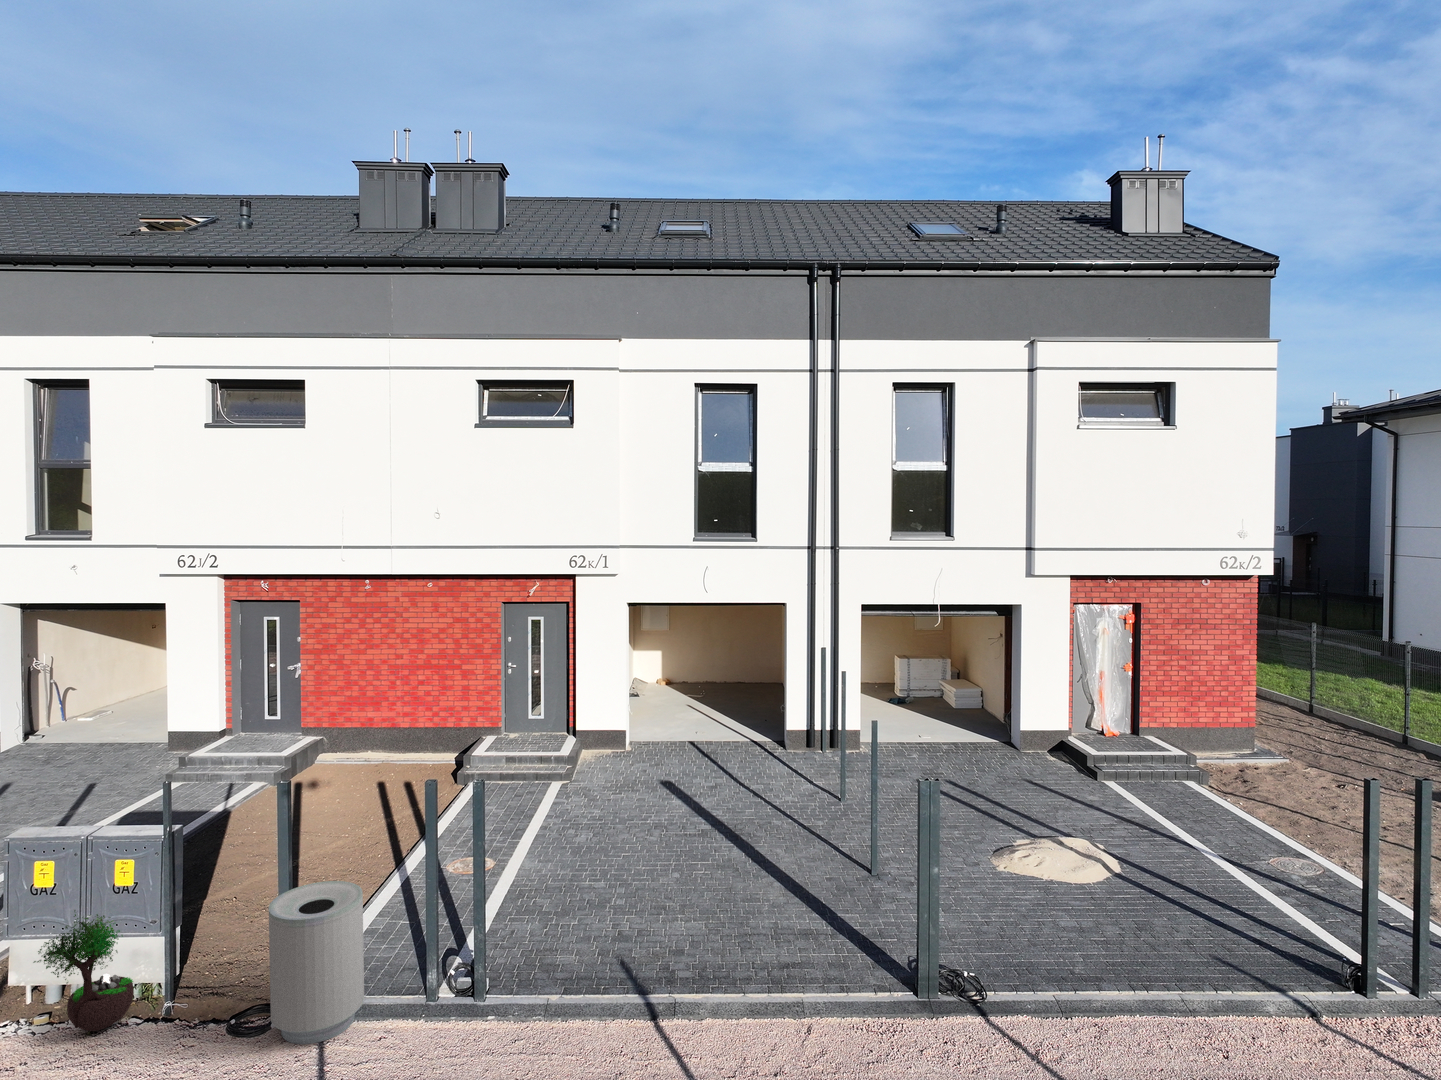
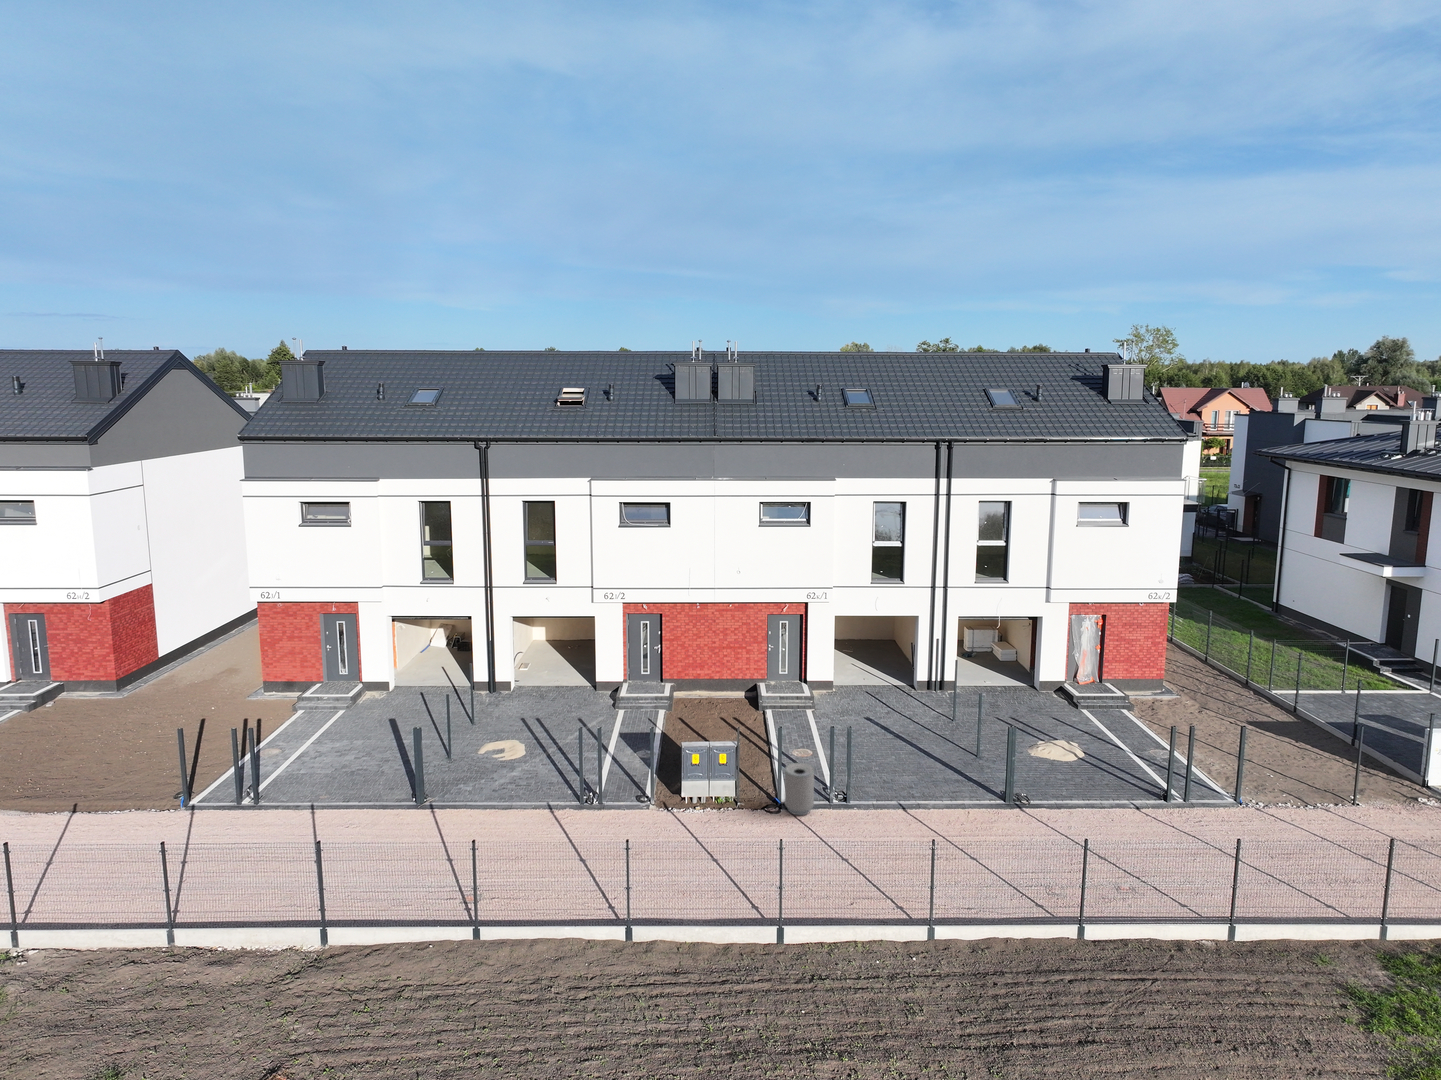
potted tree: present [33,910,134,1031] -> none [712,772,738,811]

